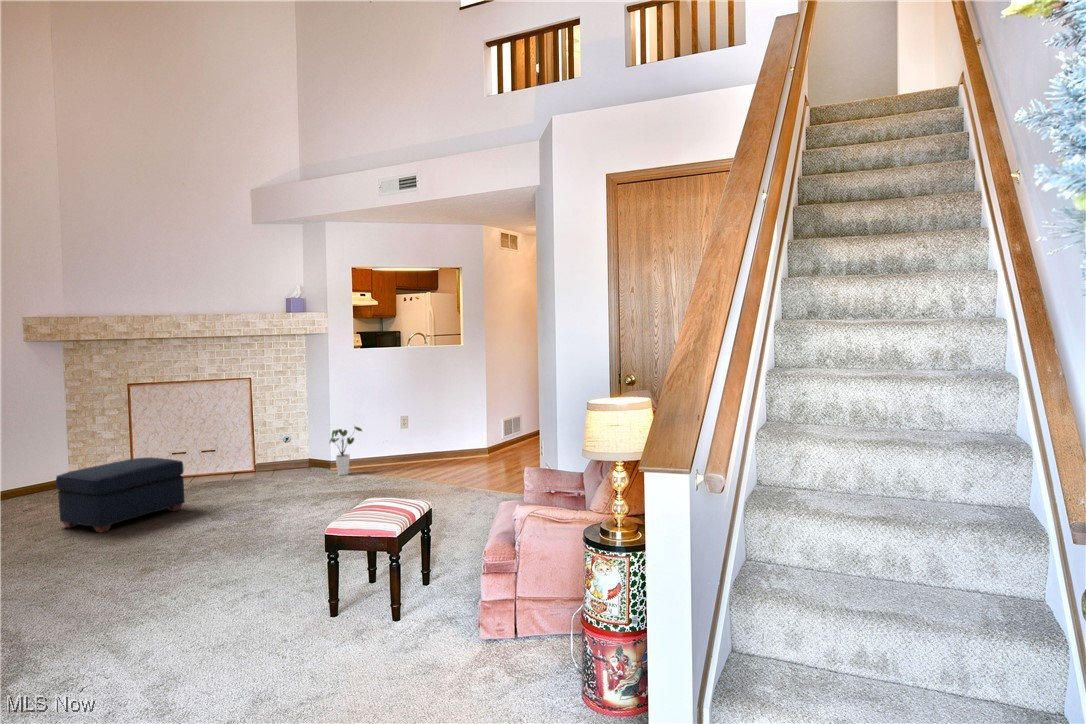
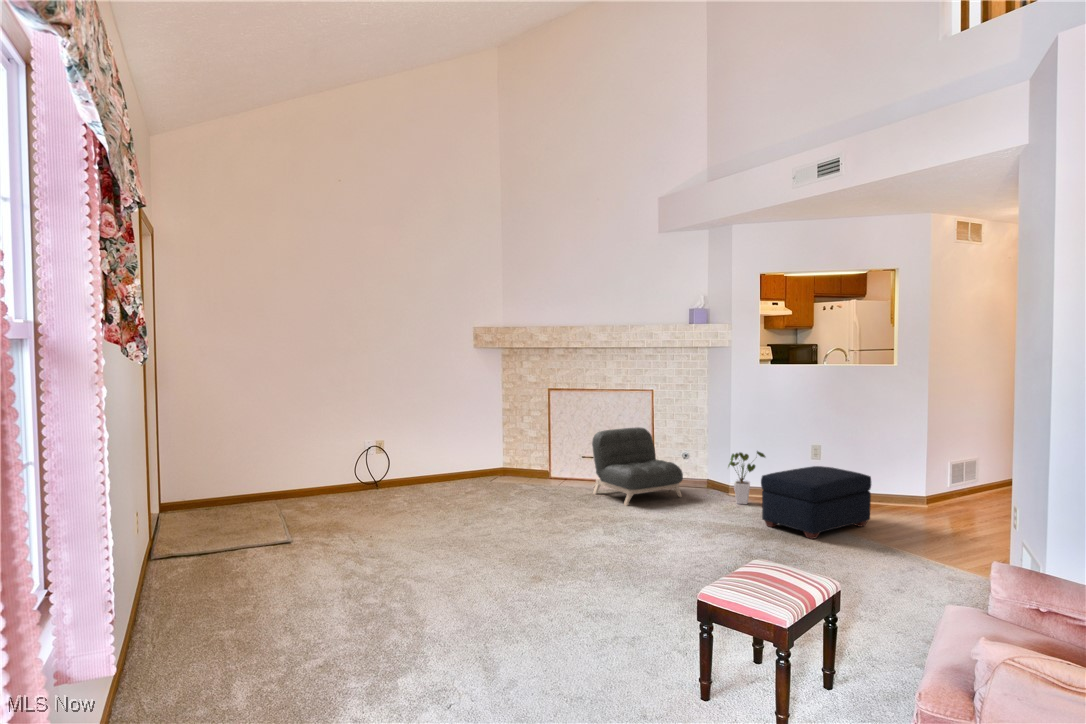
armchair: none [186,416,286,493] -> present [592,427,683,506]
ottoman: present [56,457,185,532] -> present [761,466,871,539]

